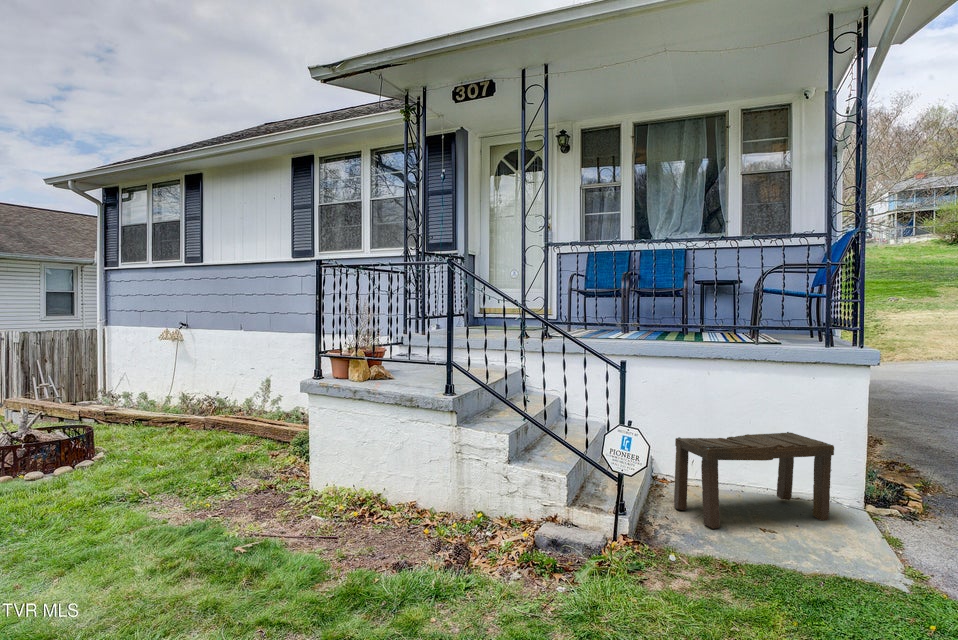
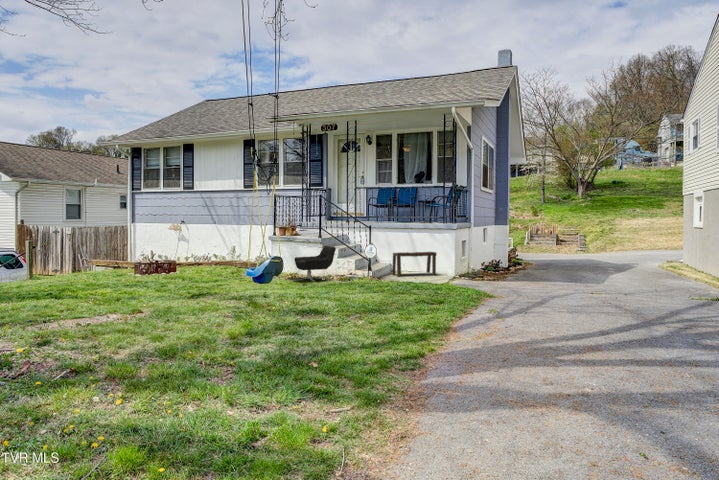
lounge chair: none [341,423,501,585] -> present [295,246,336,281]

